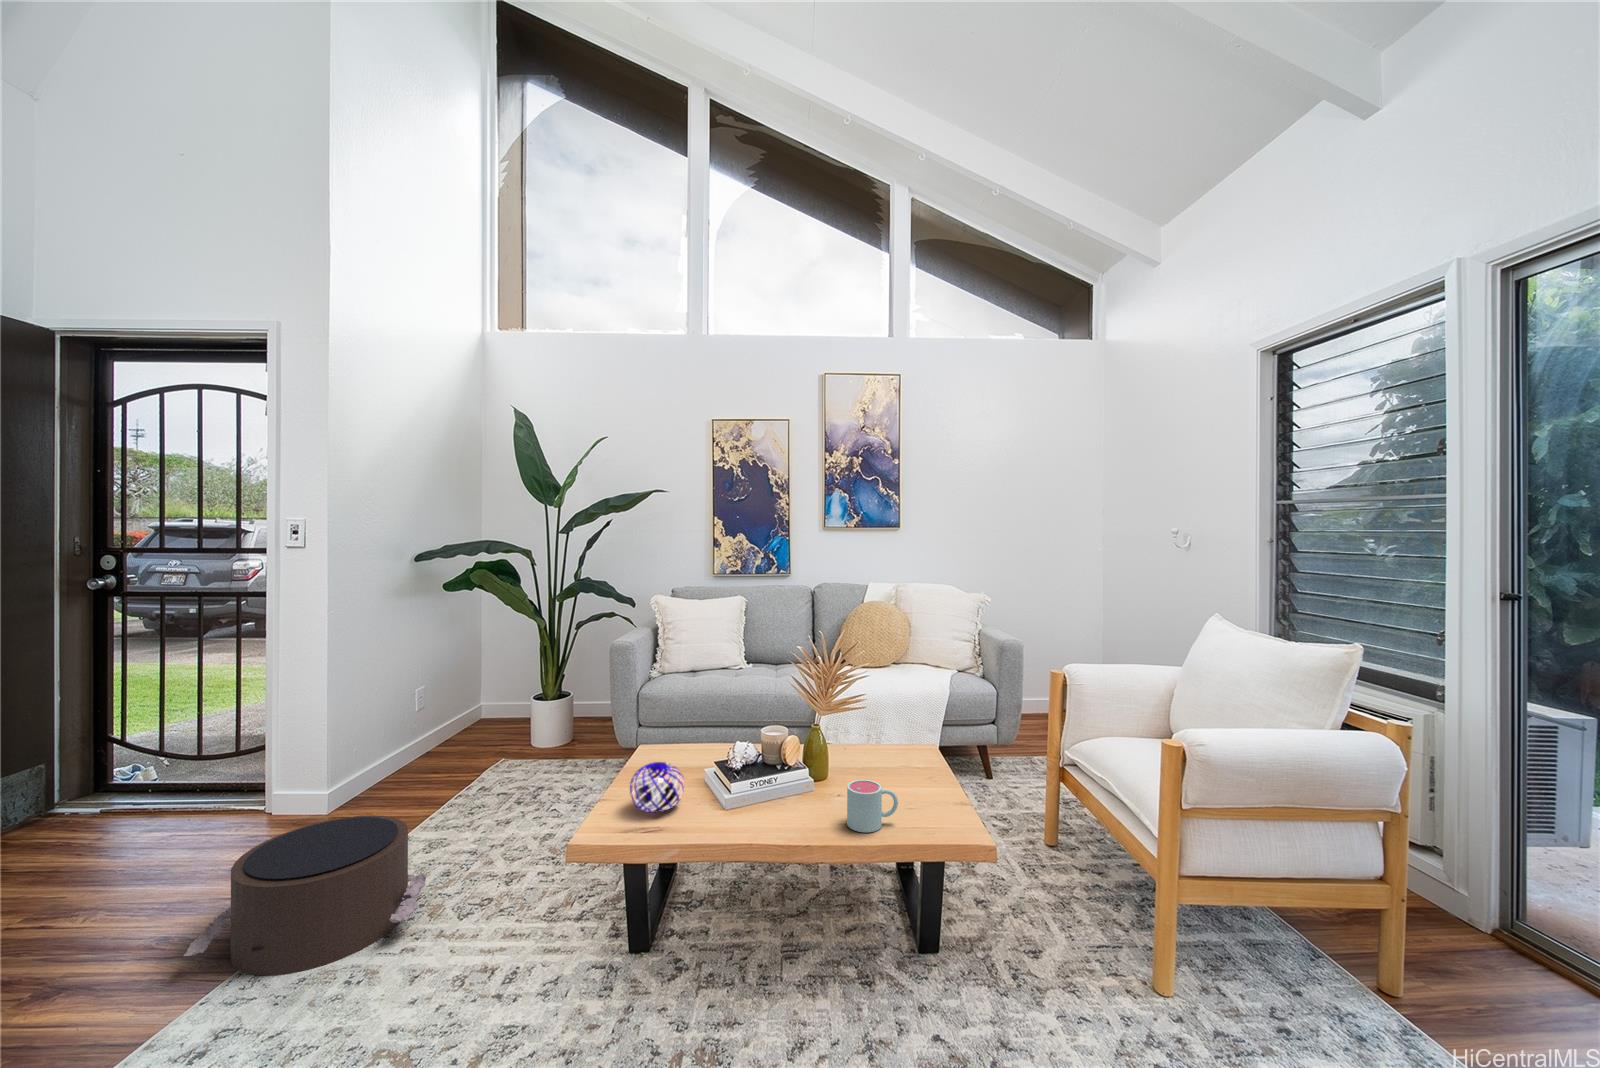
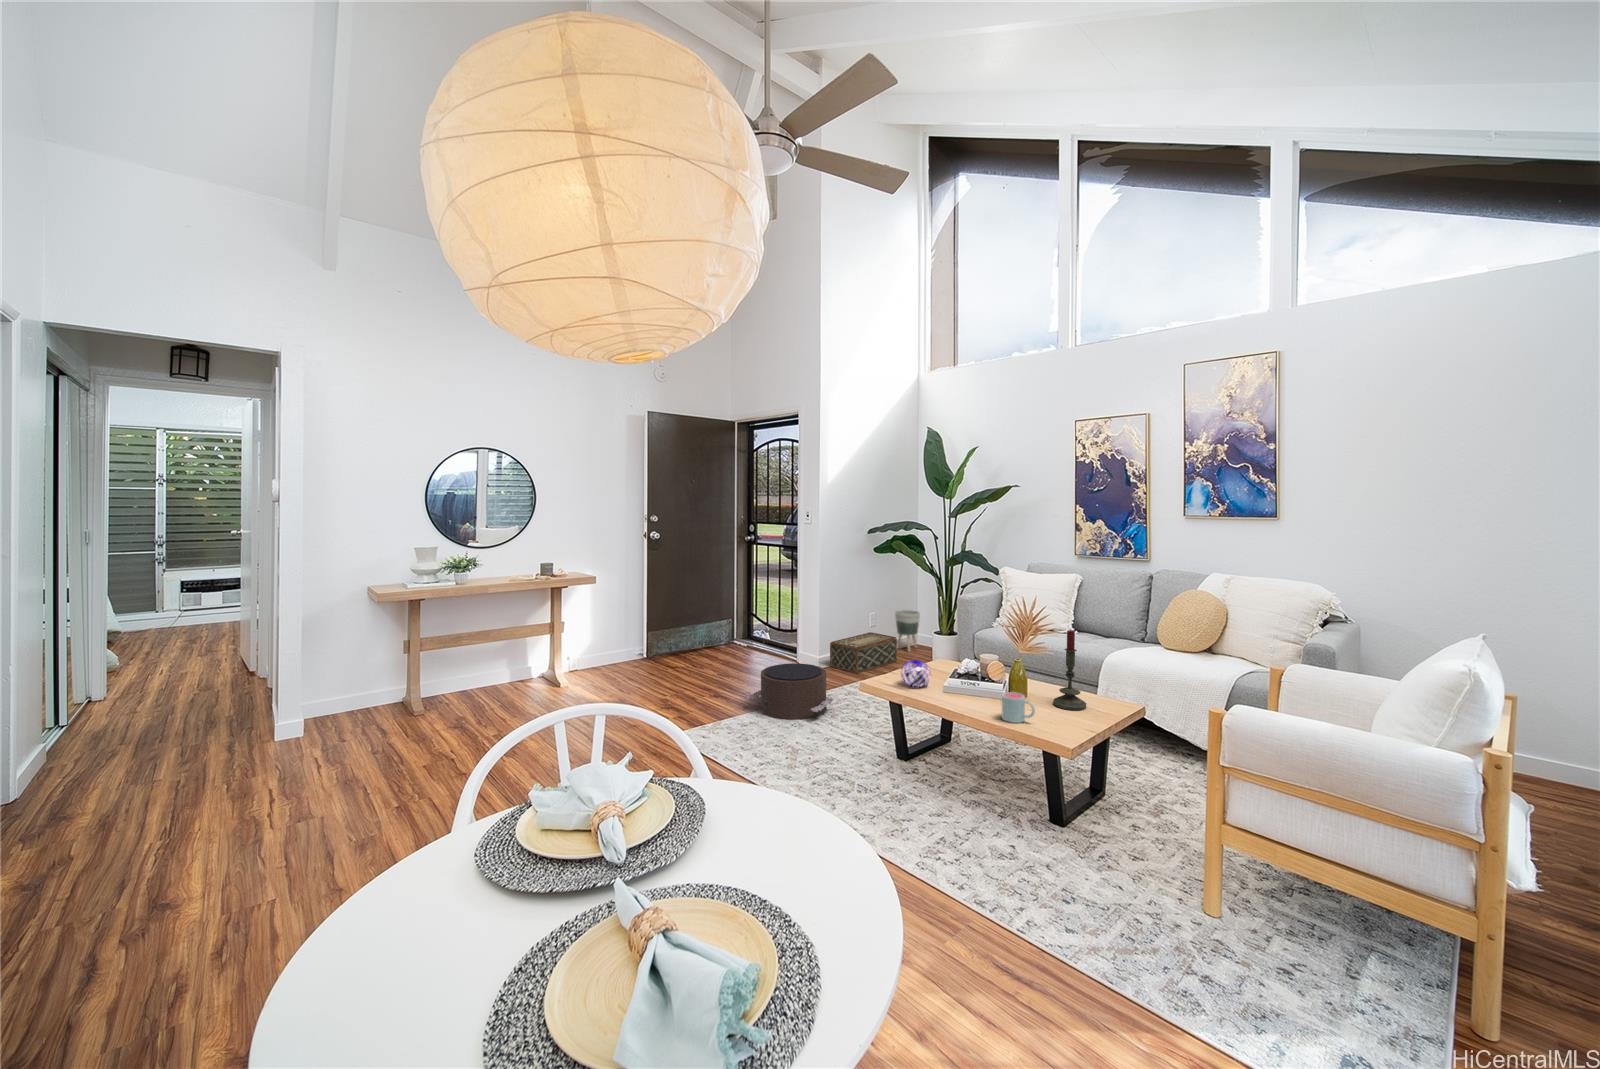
candle: none [861,666,904,784] -> present [1053,630,1086,710]
planter: none [458,673,500,739] -> present [895,610,920,652]
woven basket: none [355,720,477,800] -> present [830,632,897,674]

